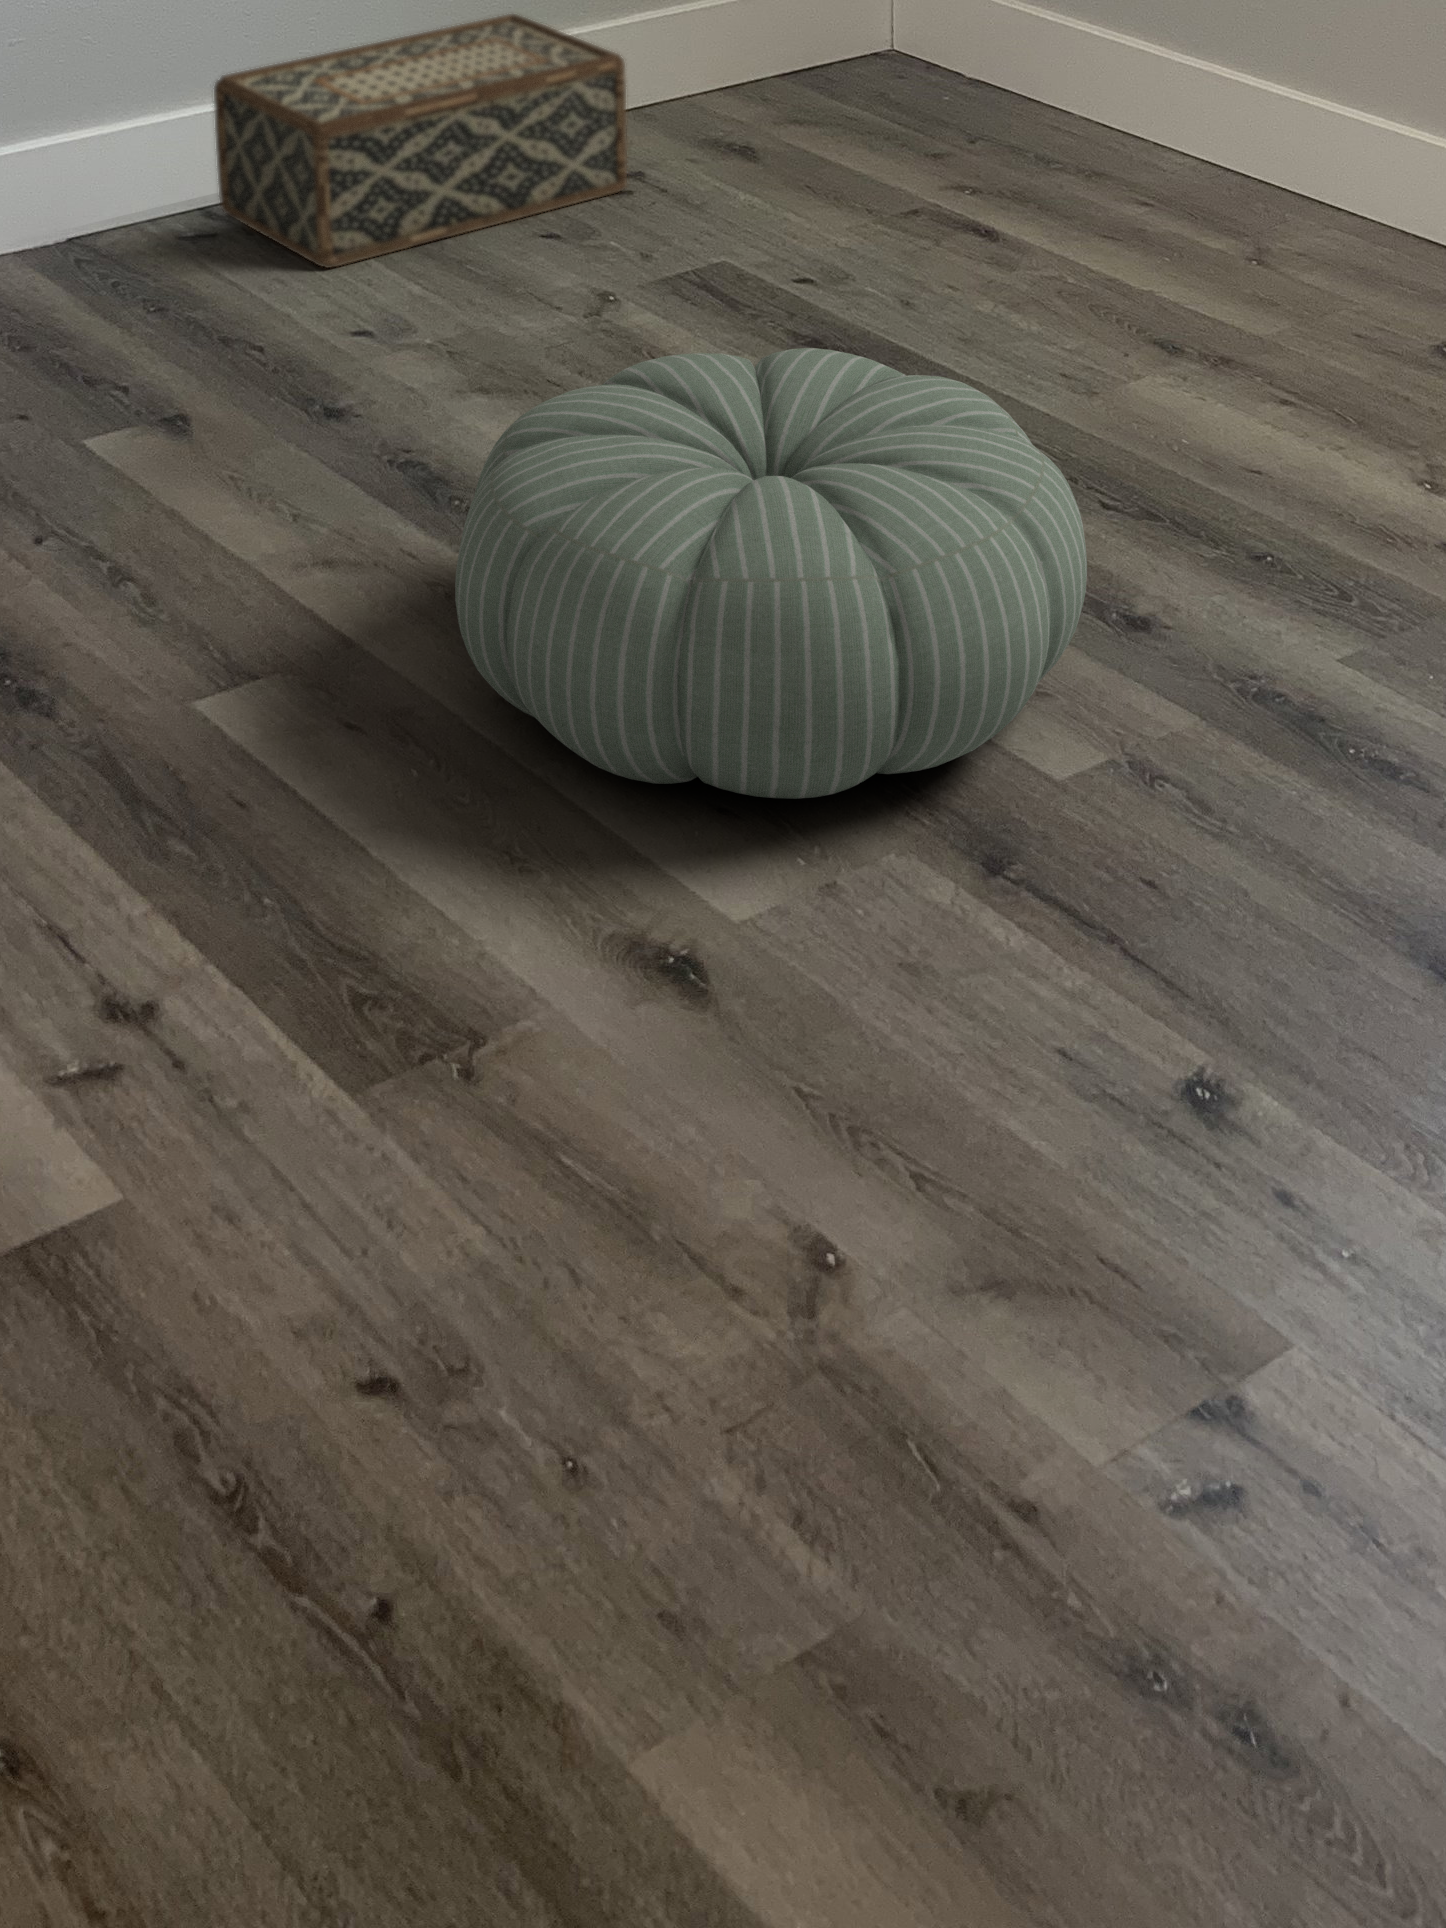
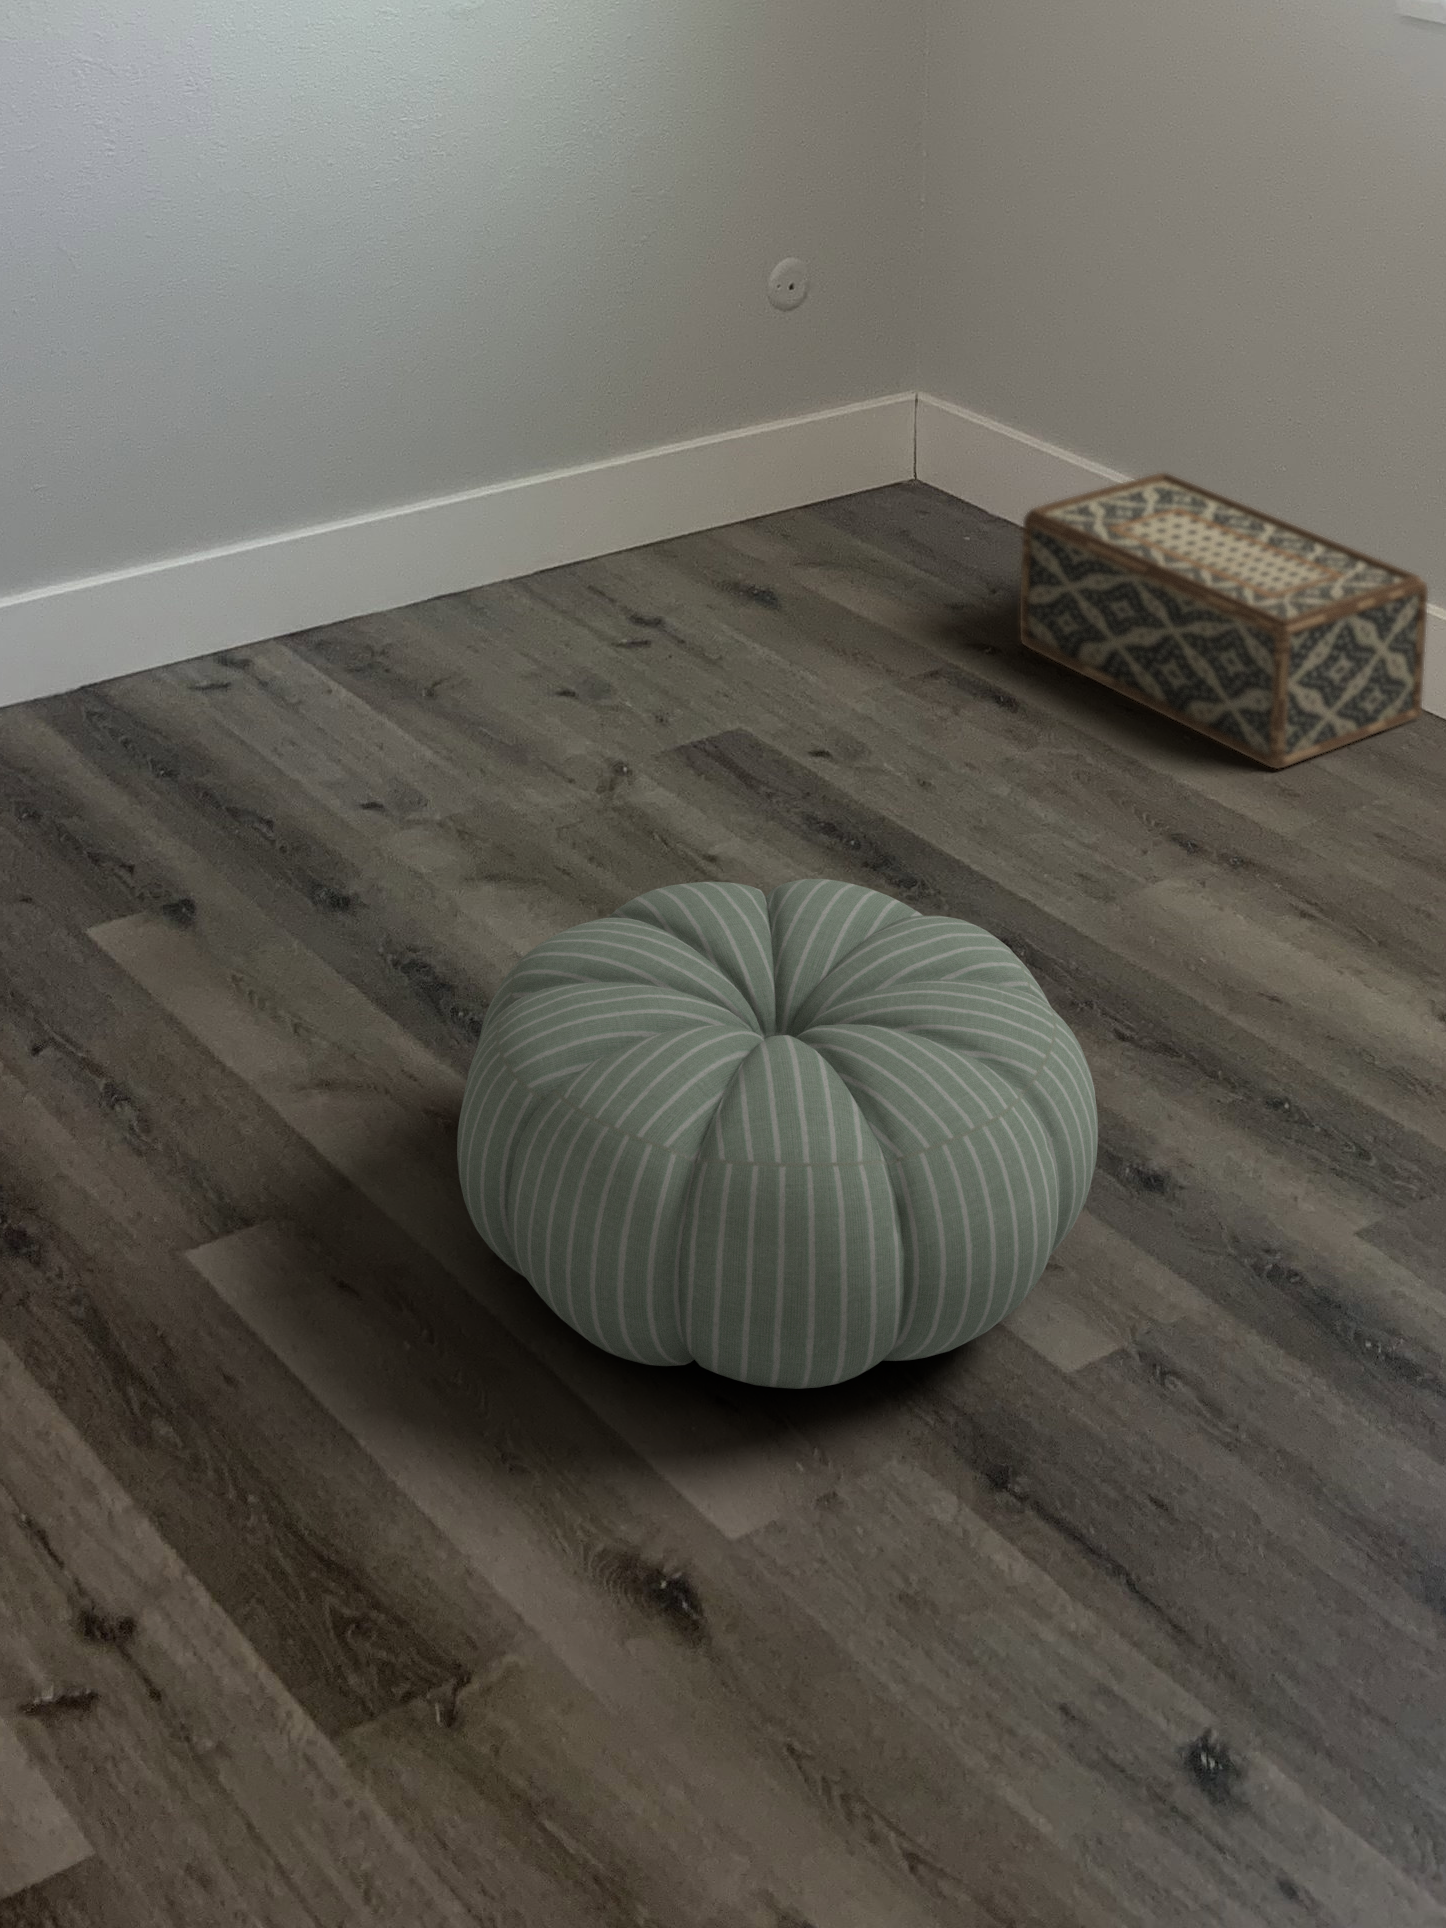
woven basket: present [214,14,627,268] -> present [1020,473,1428,768]

